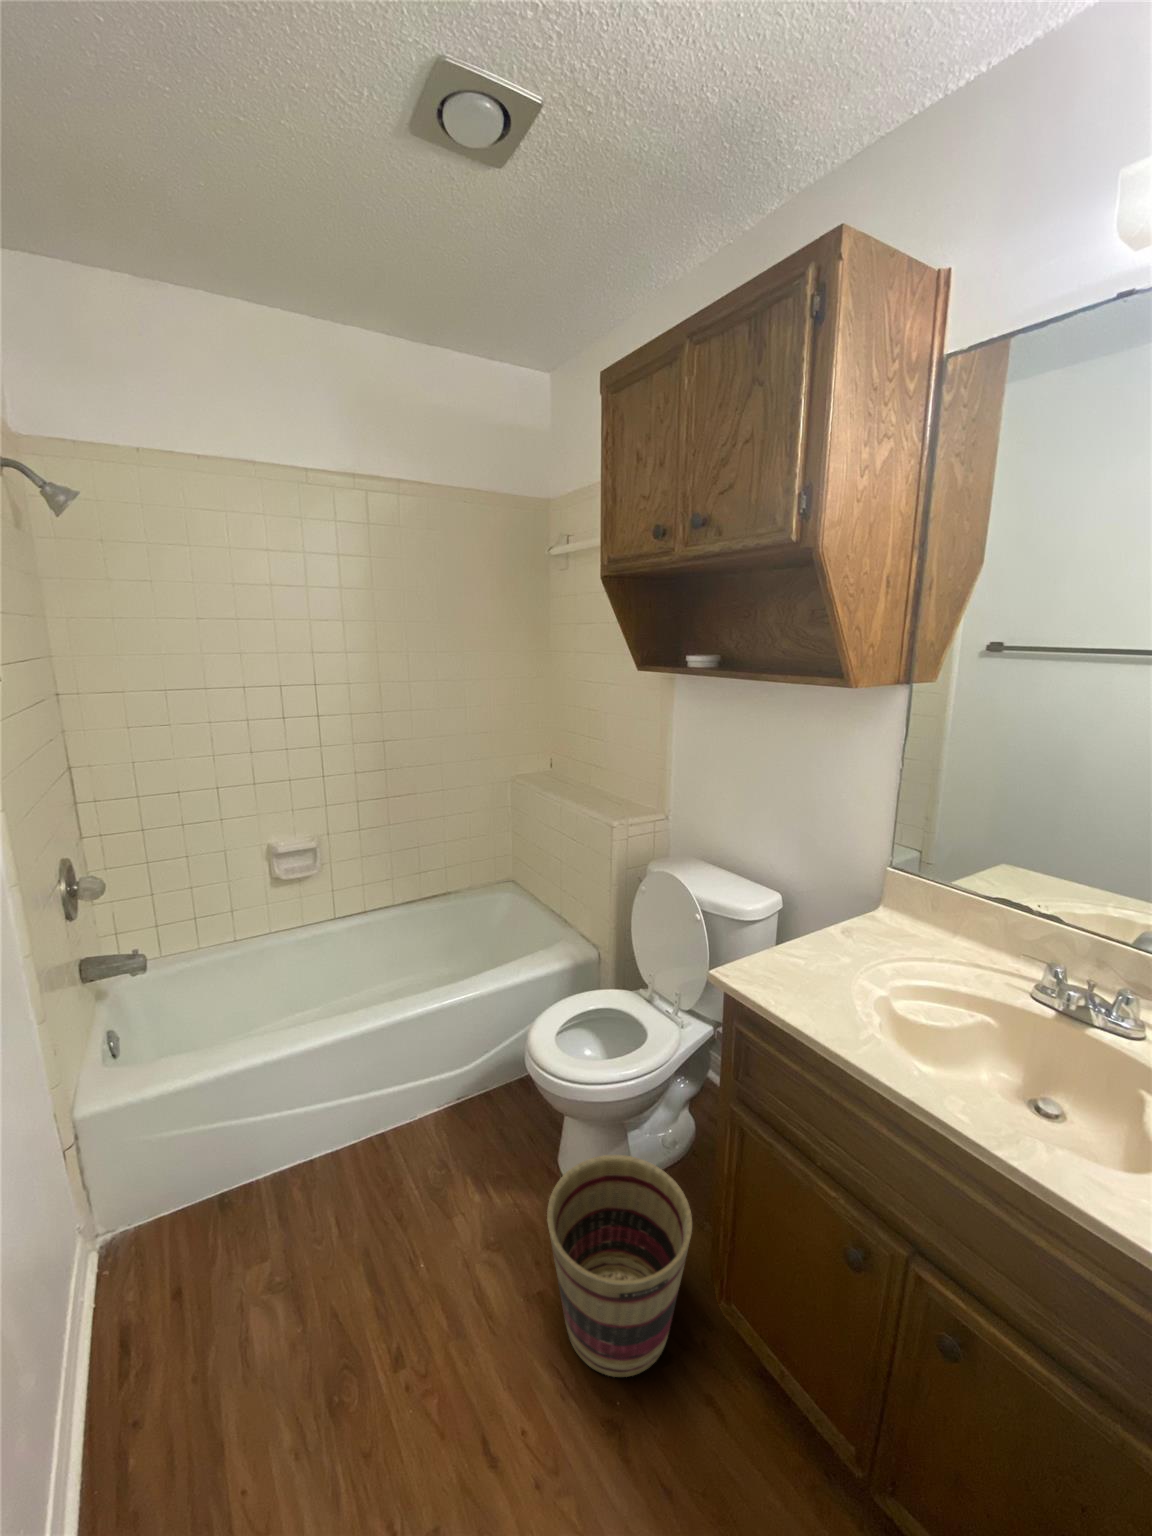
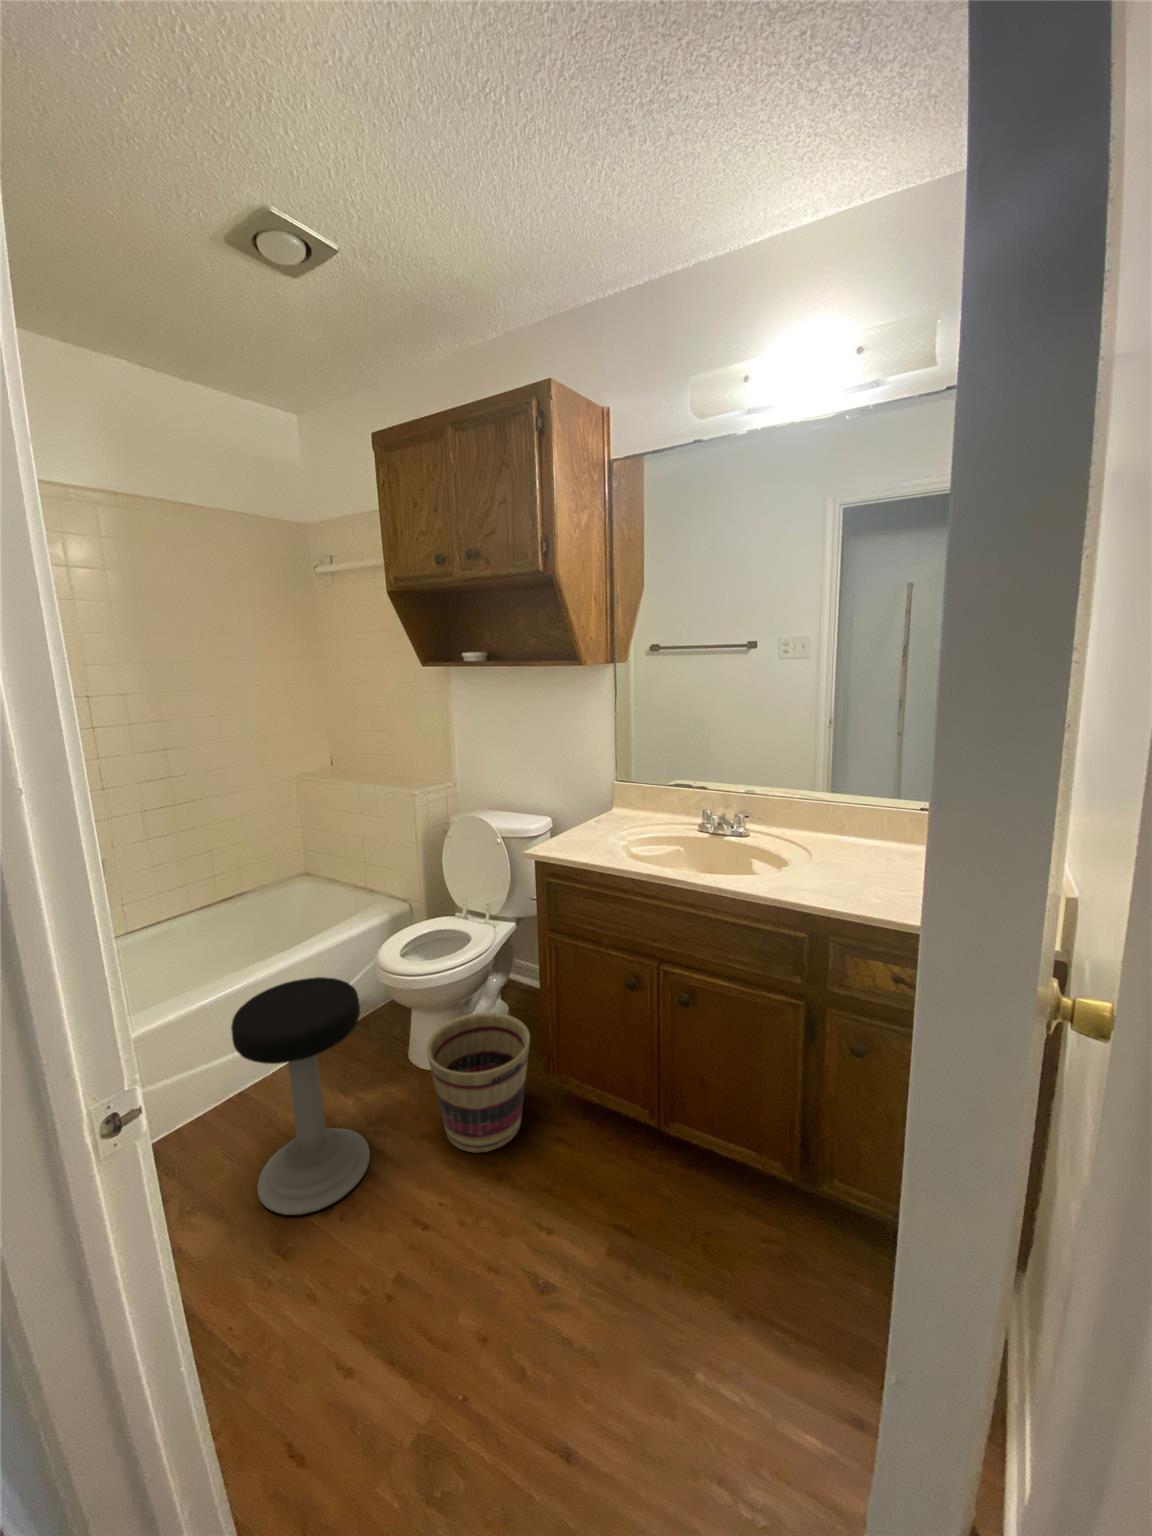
stool: none [317,1057,472,1368] -> present [231,977,370,1215]

